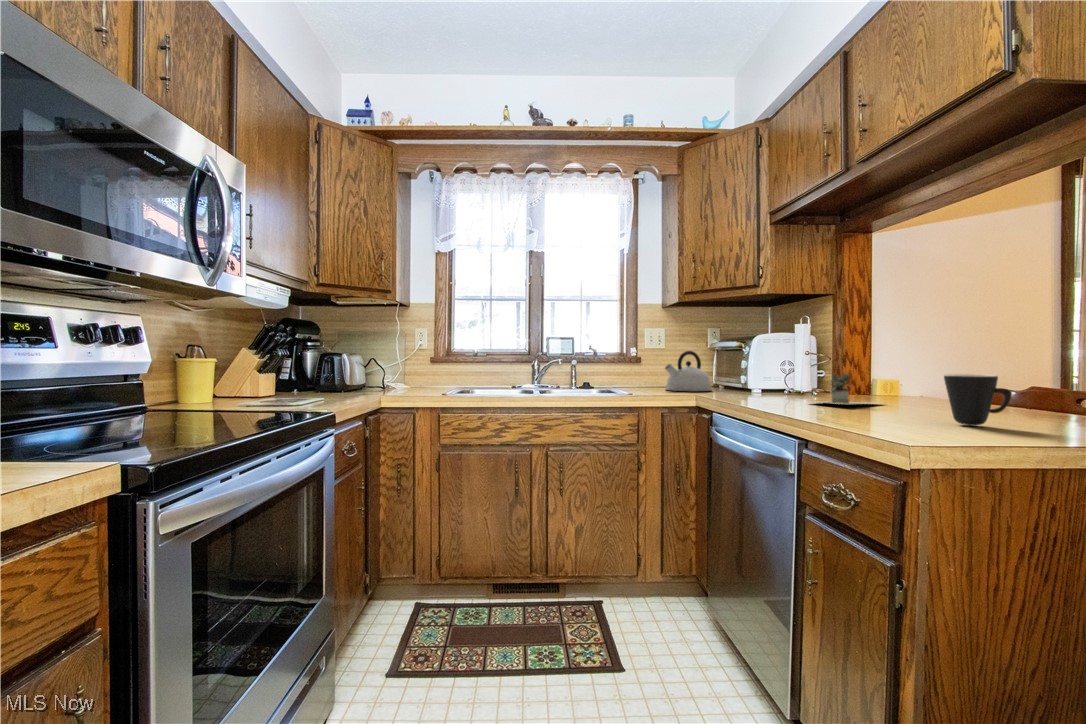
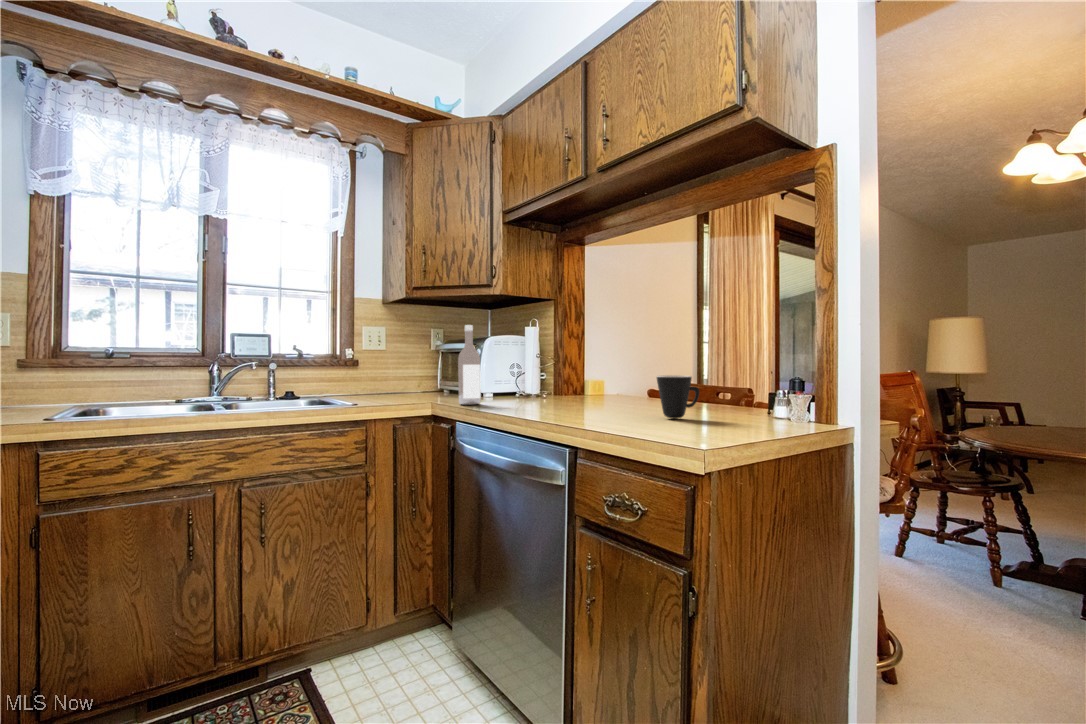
wine bottle: none [720,324,742,398] -> present [458,325,481,405]
kettle: present [665,351,712,391] -> none [392,353,444,399]
potted plant: present [823,373,876,404] -> none [542,375,613,405]

